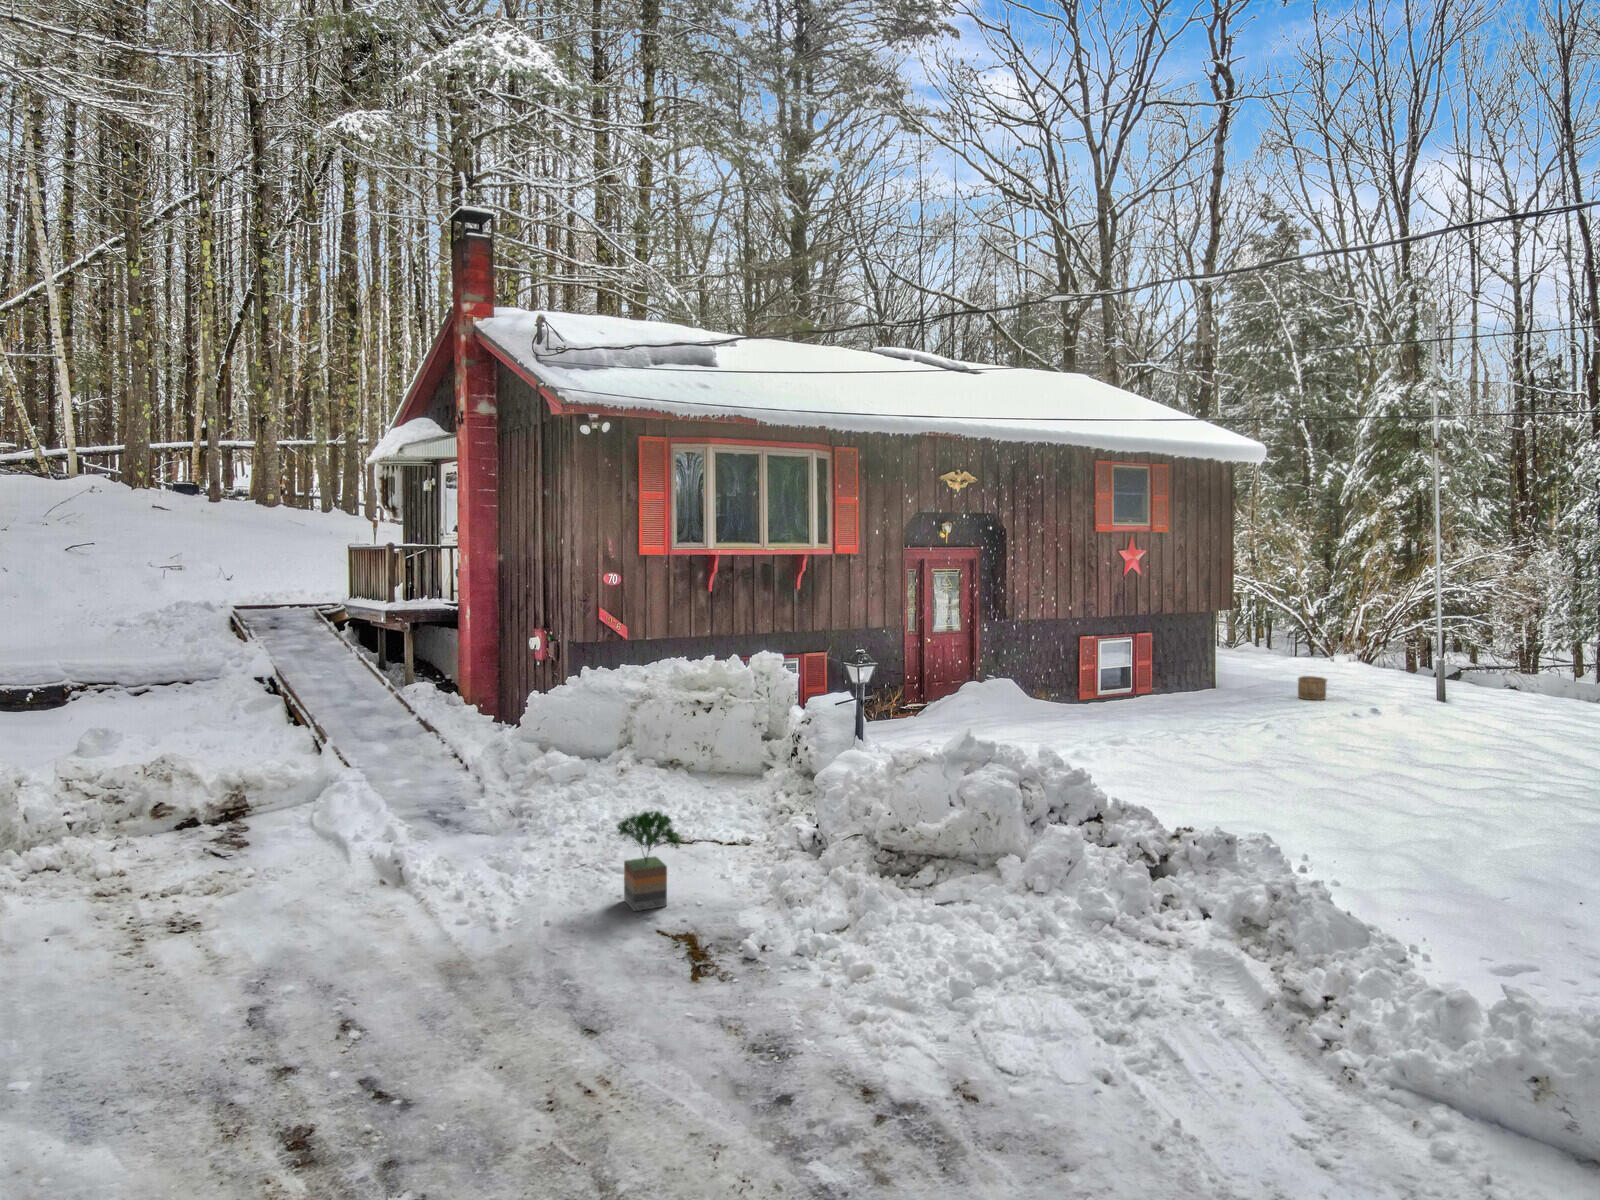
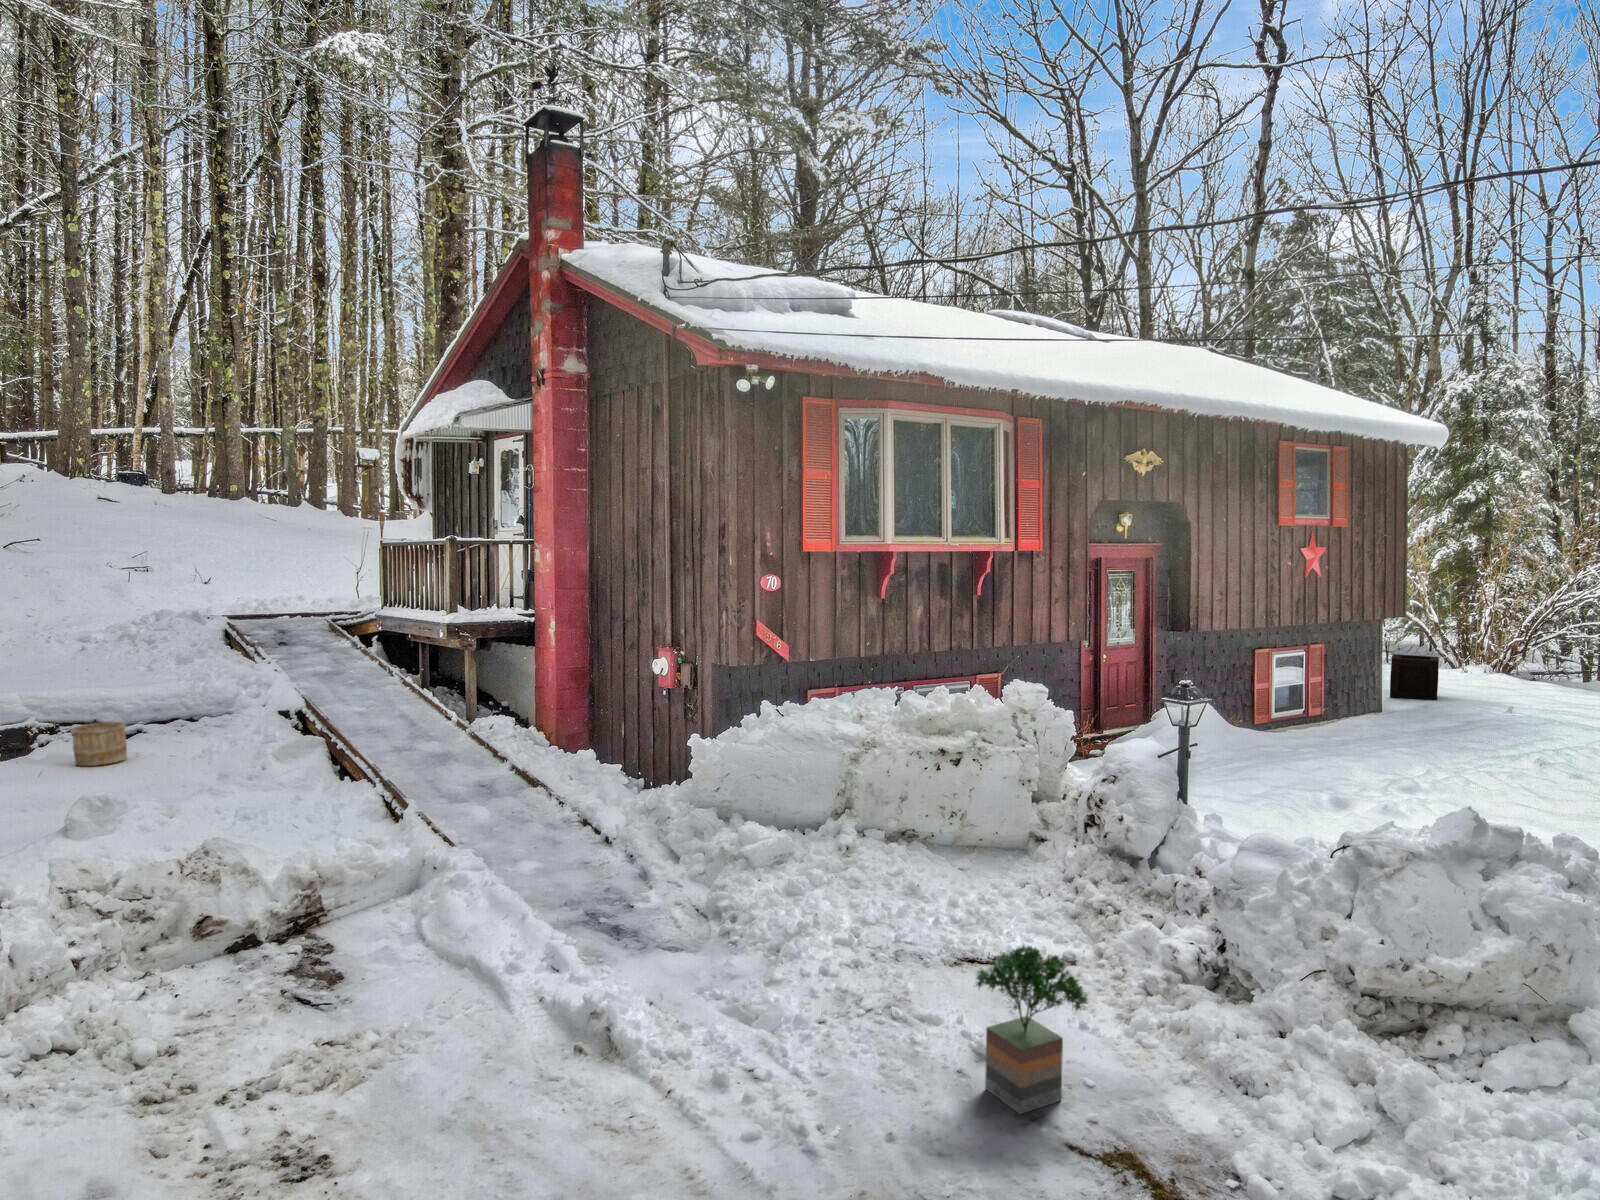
wooden crate: none [1206,649,1250,689] -> present [1390,654,1439,700]
wooden bucket: present [1298,676,1327,700] -> present [71,722,127,766]

